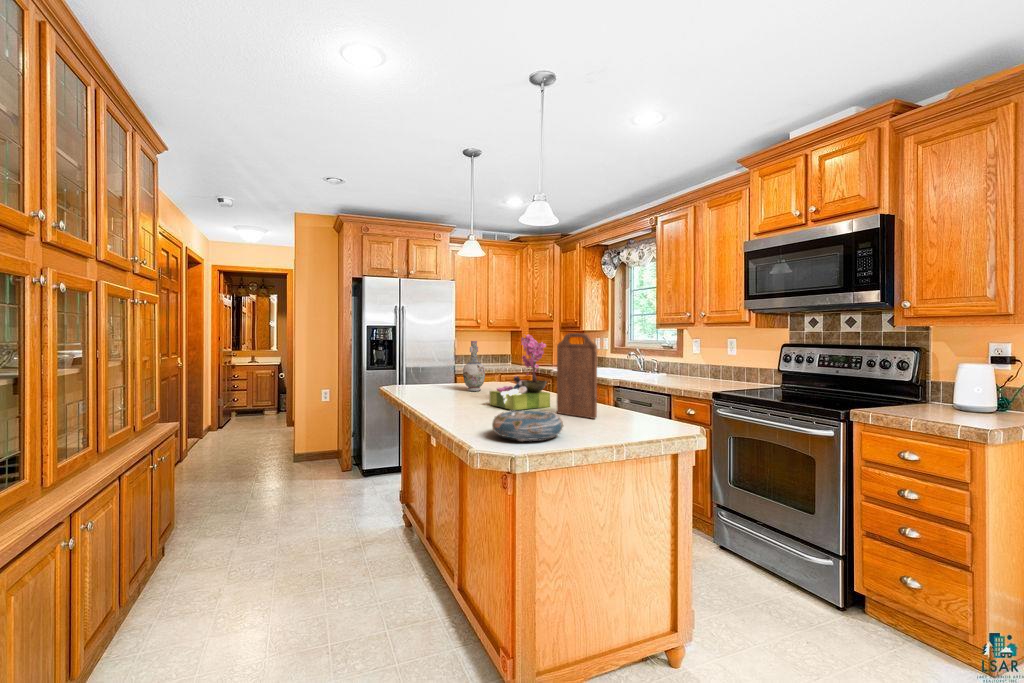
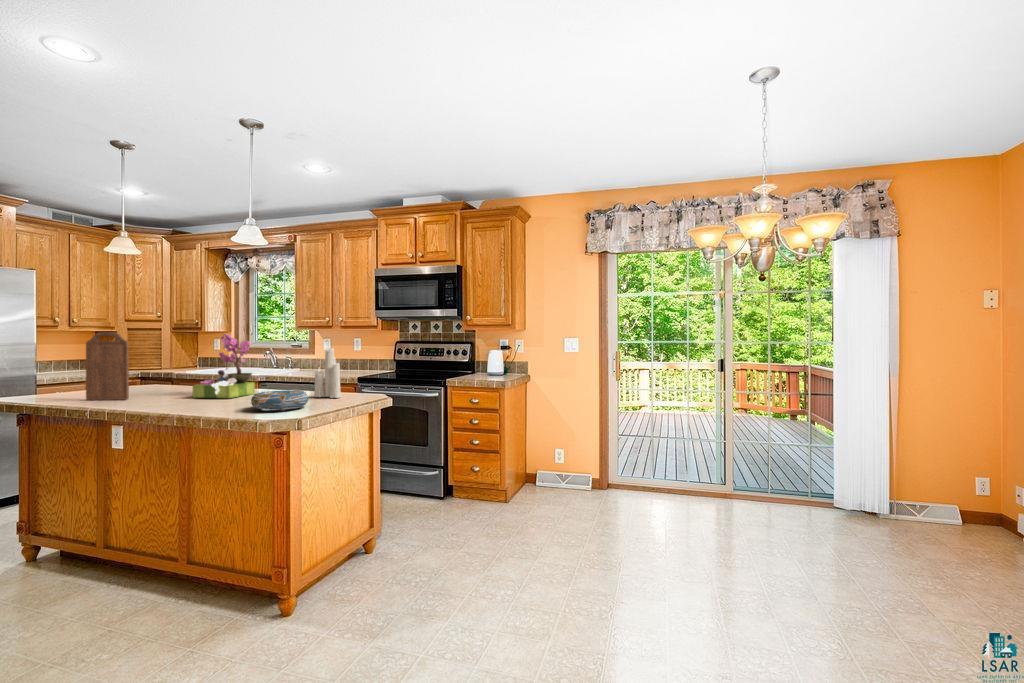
cutting board: present [557,333,597,419] -> present [86,332,129,400]
vase: present [463,341,485,391] -> none [124,340,152,392]
candle: none [595,341,628,428] -> present [314,346,341,398]

